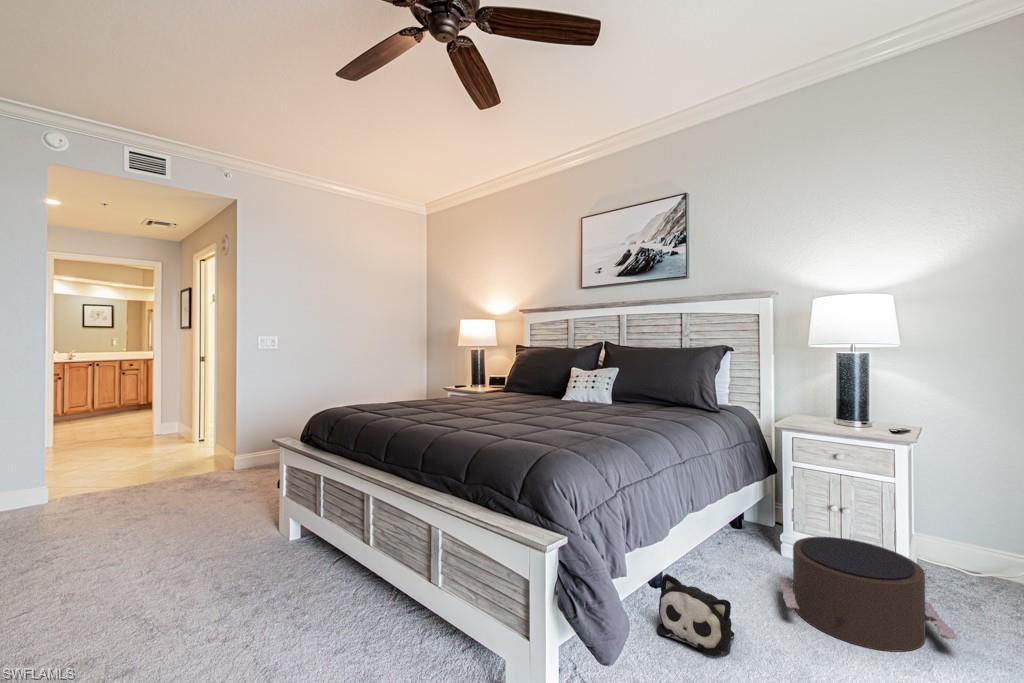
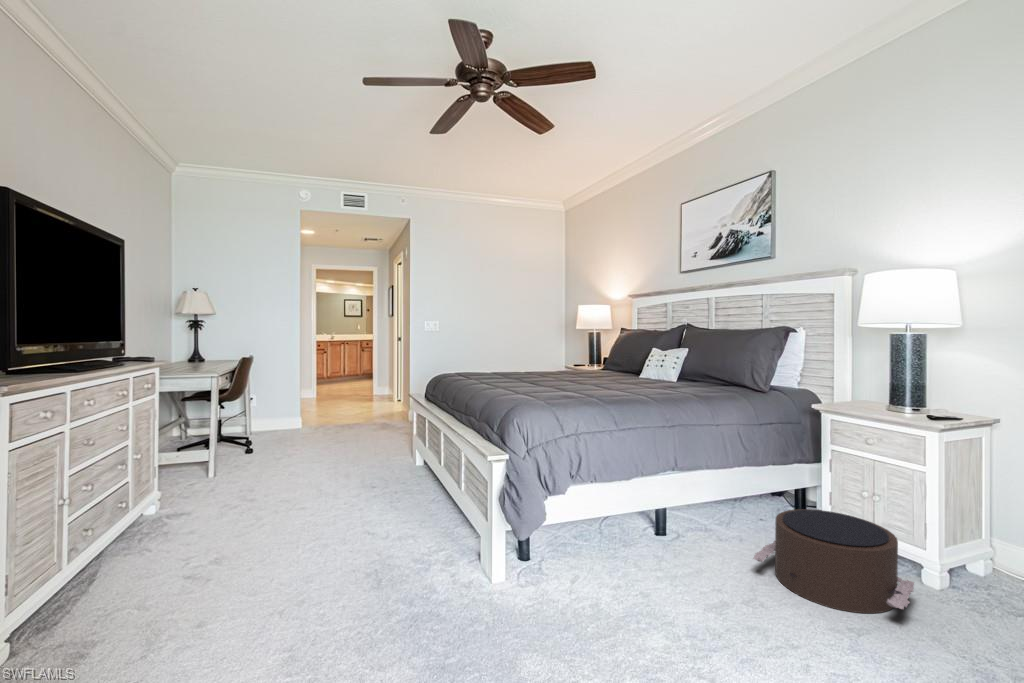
plush toy: present [657,574,734,656] -> none [630,513,694,579]

